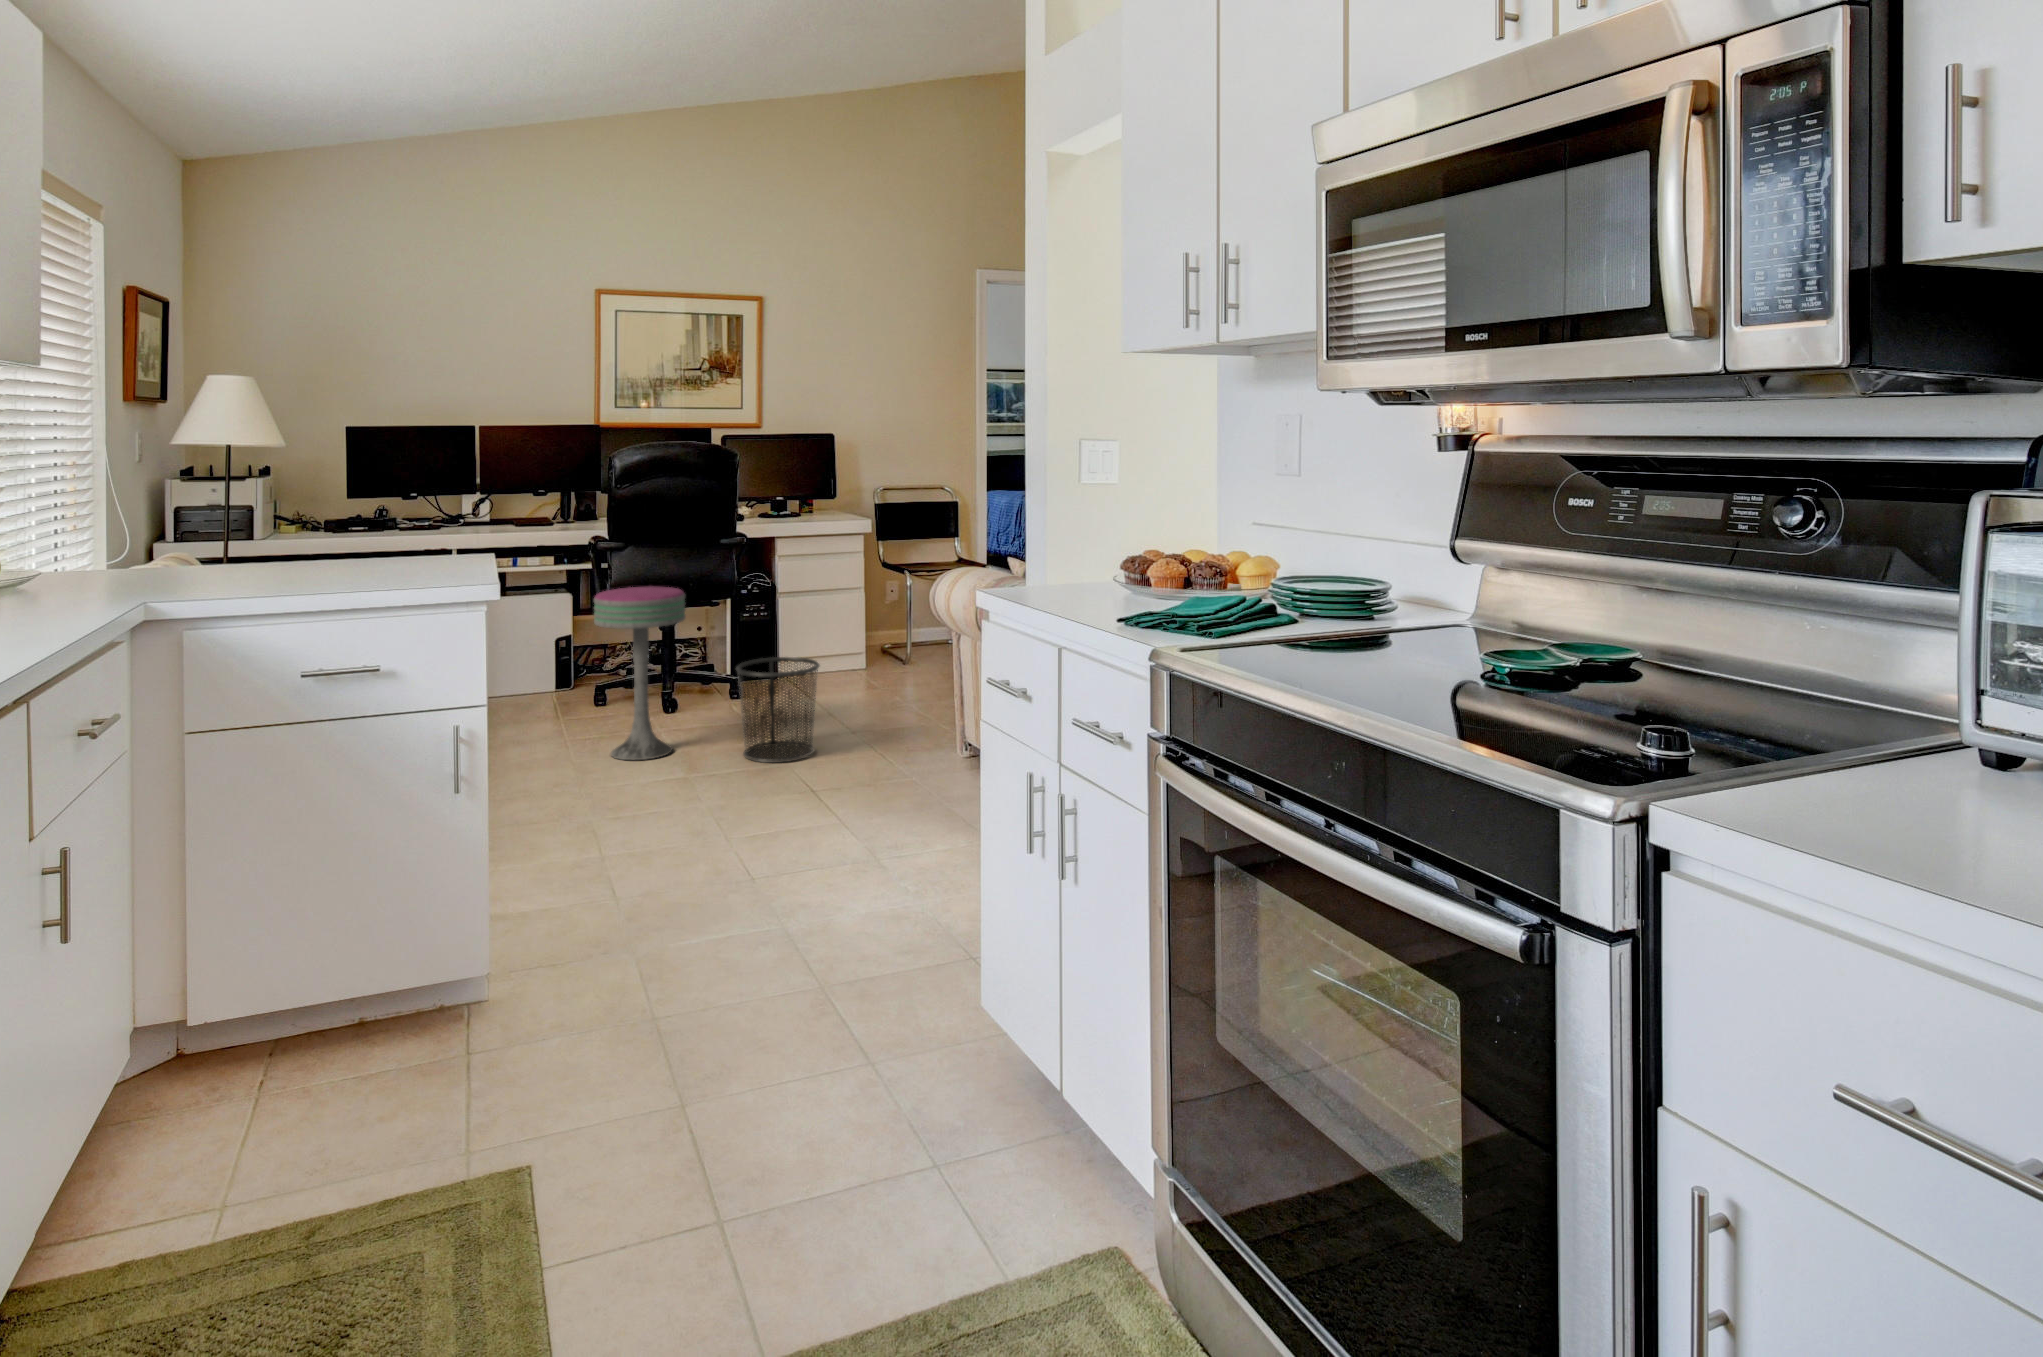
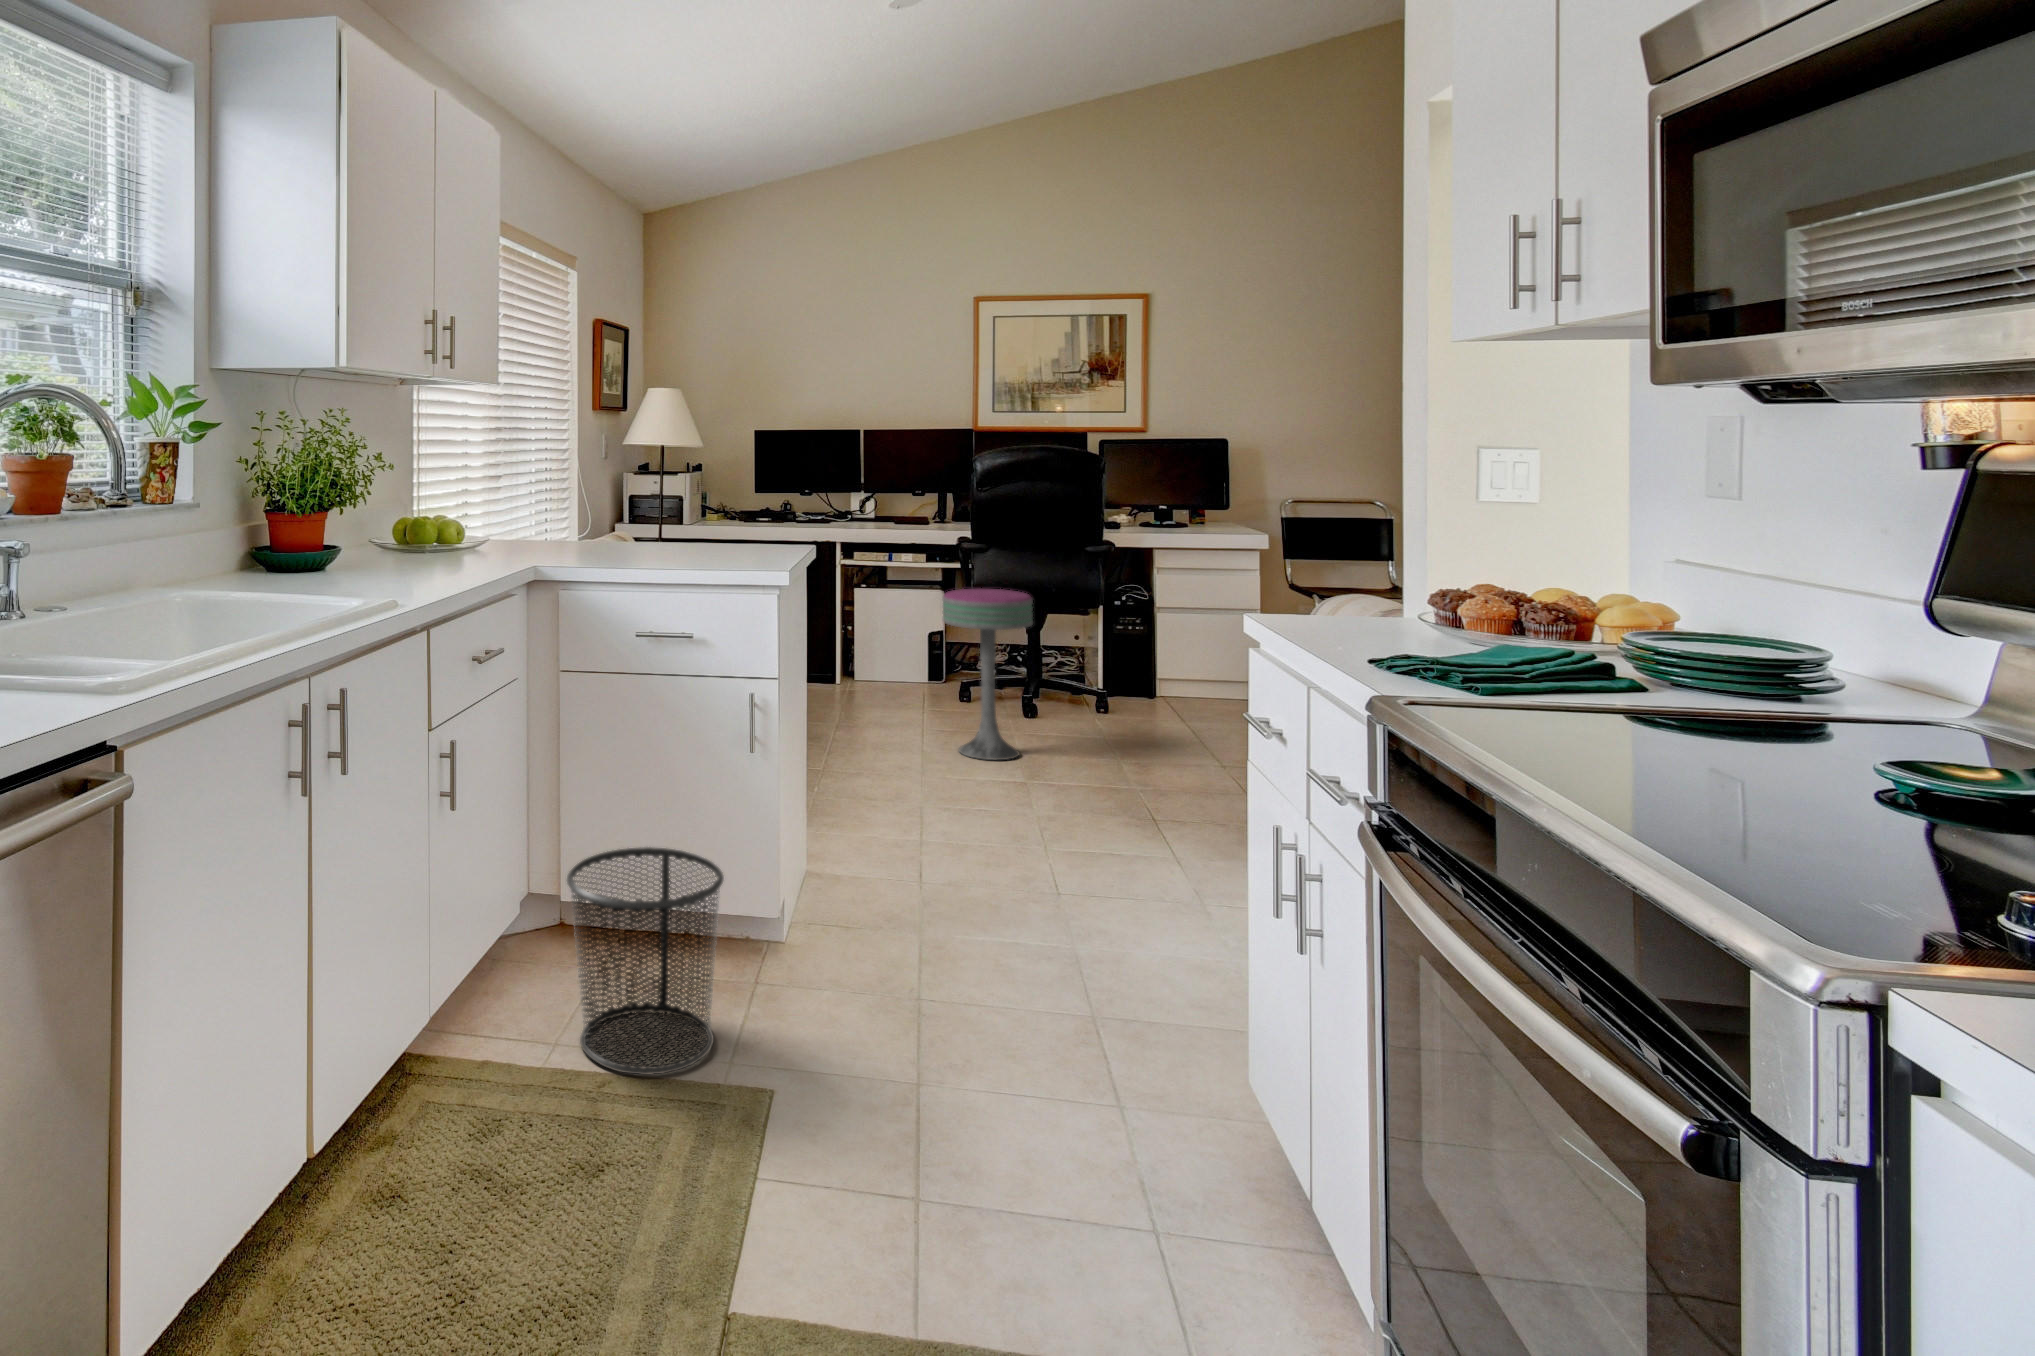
waste bin: present [736,657,820,763] -> present [567,847,724,1075]

